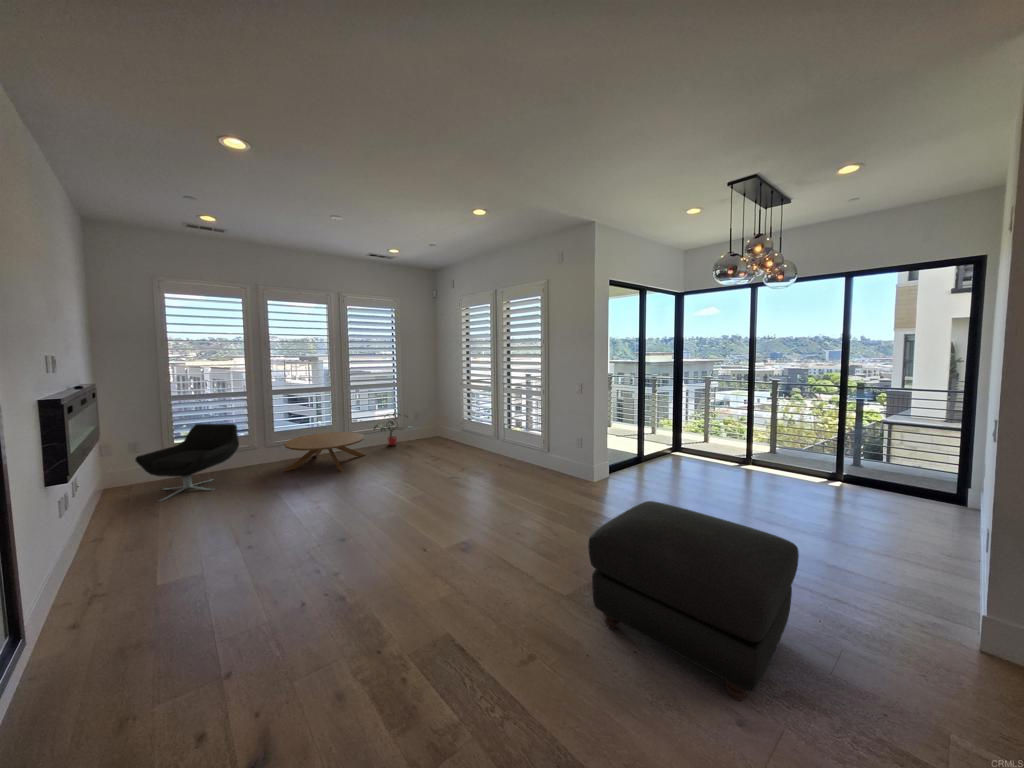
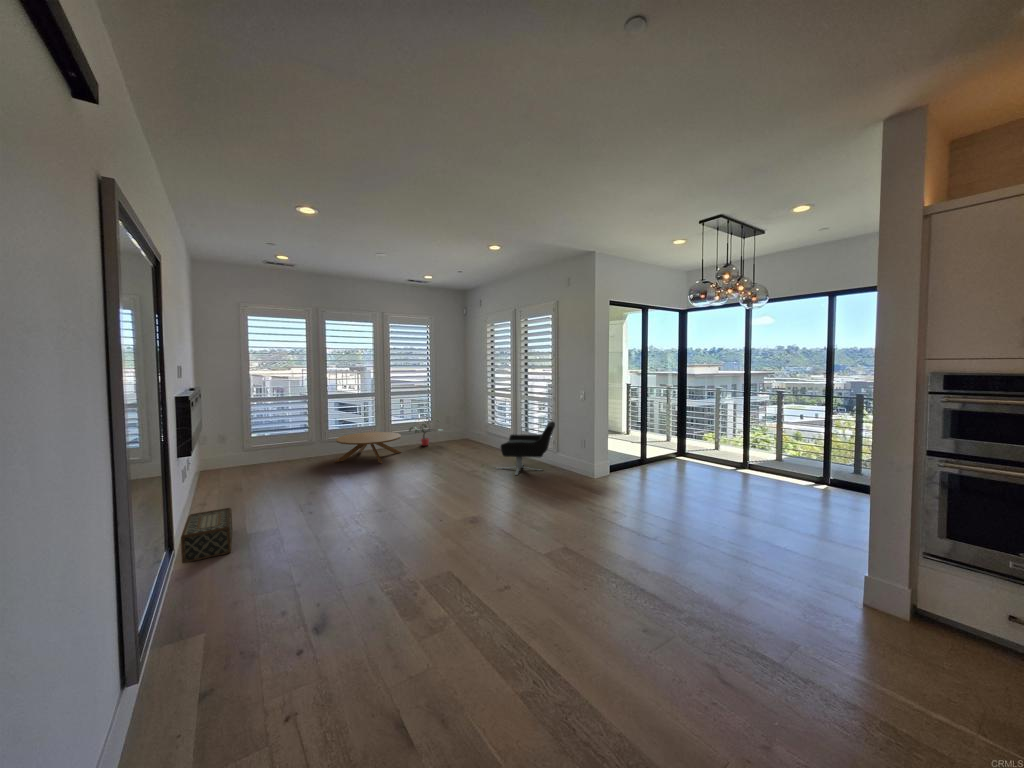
lounge chair: present [135,424,239,501] -> present [497,422,555,475]
ottoman: present [588,501,799,701] -> none [559,478,715,606]
woven basket: none [22,561,126,665] -> present [181,508,232,563]

